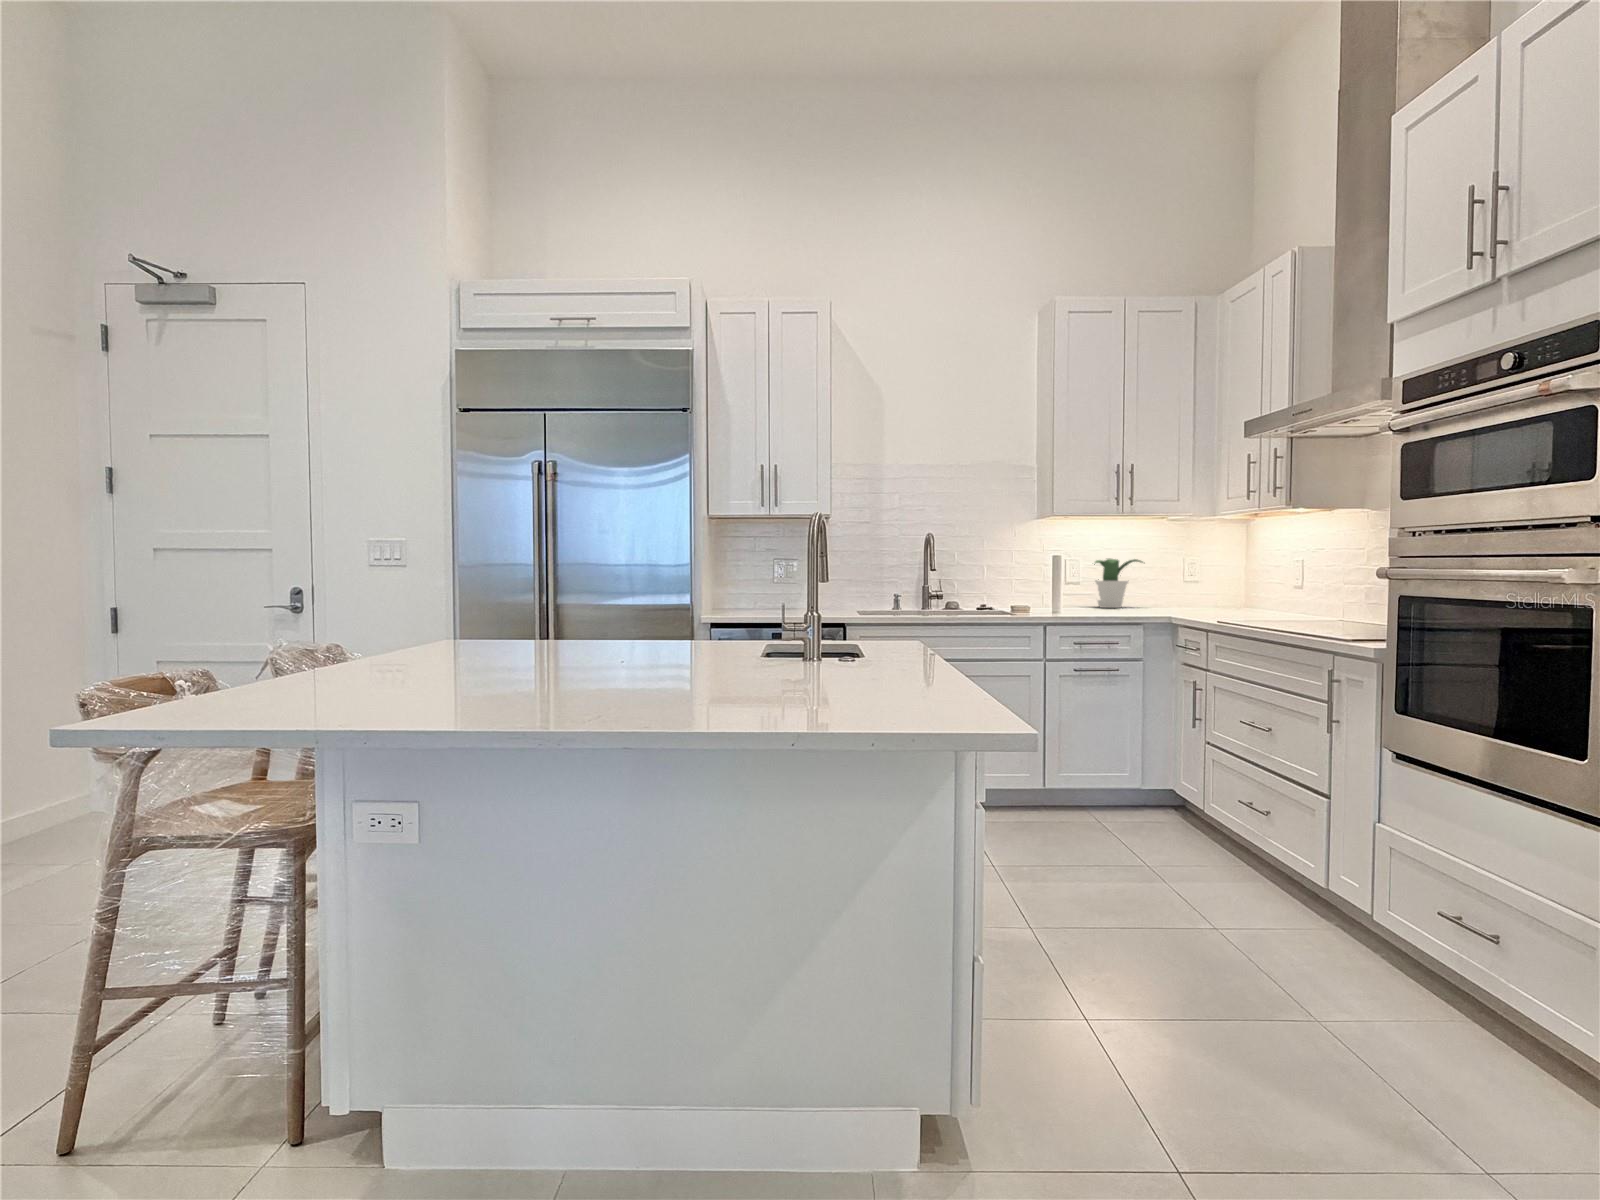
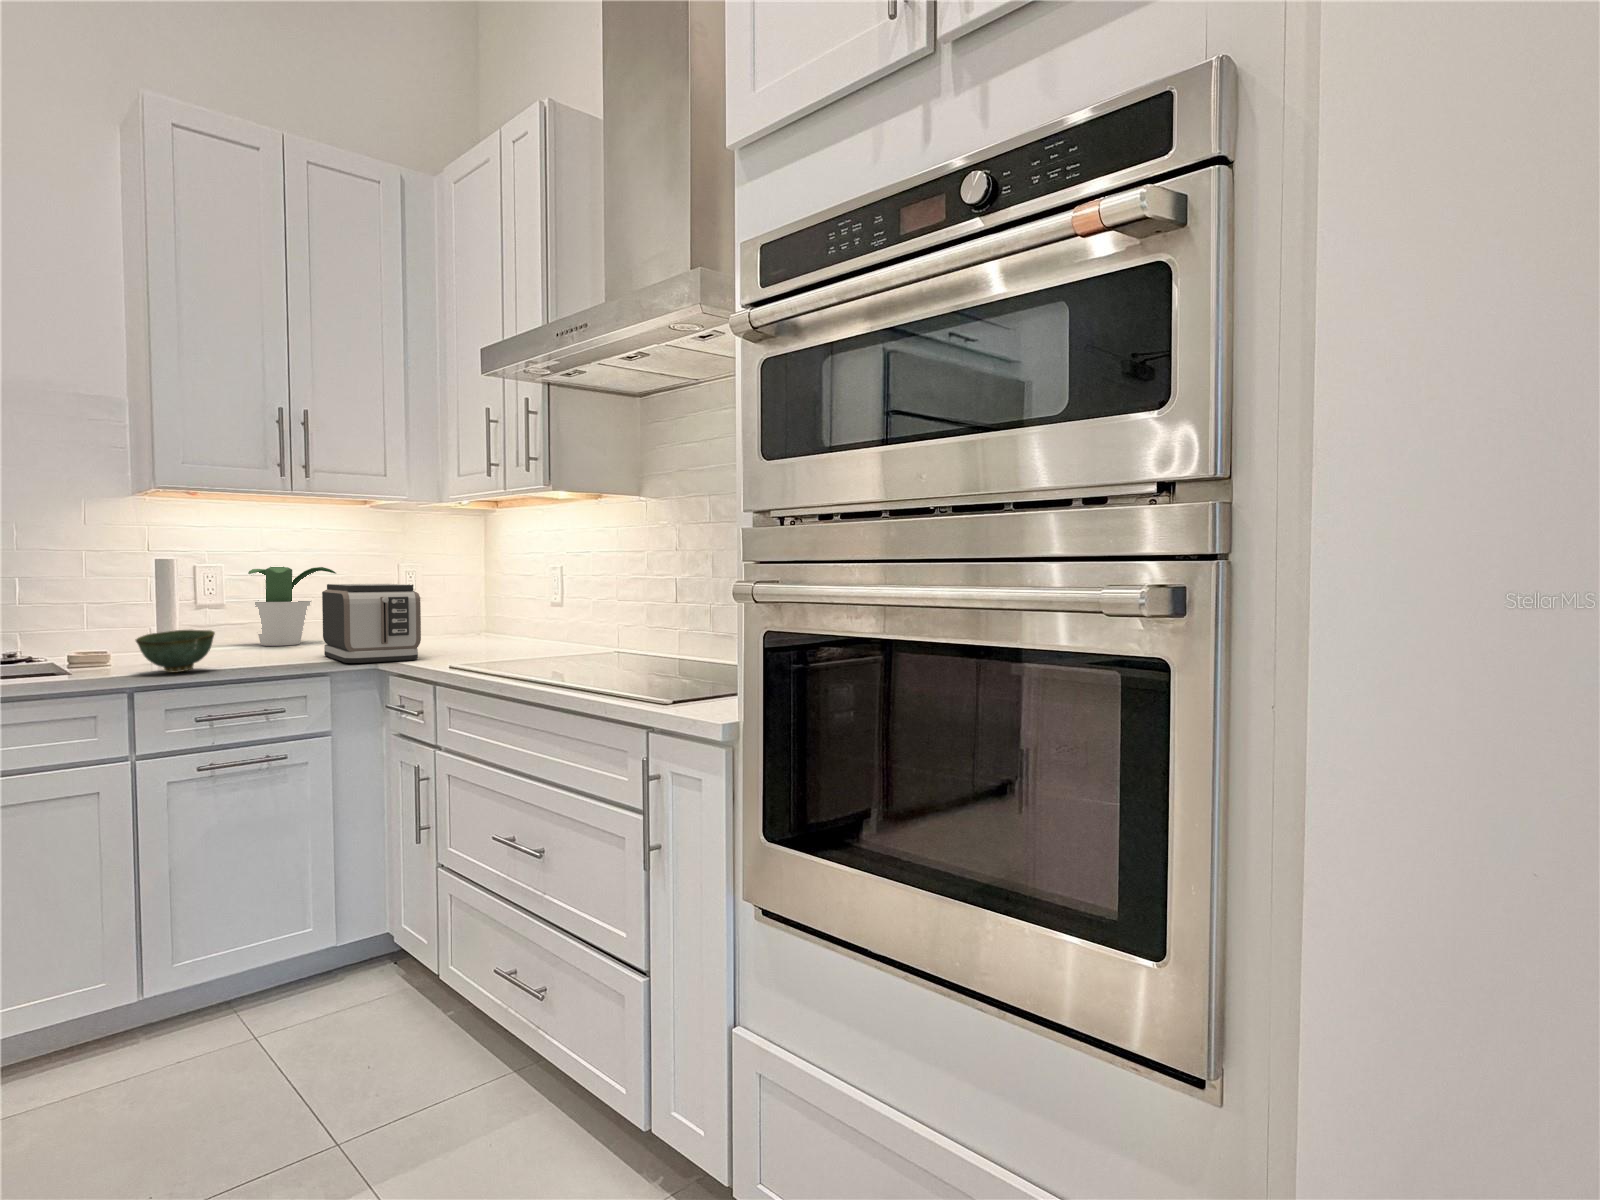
toaster: none [1139,570,1200,617] -> present [322,584,421,663]
bowl: none [1046,594,1084,616] -> present [136,630,215,672]

